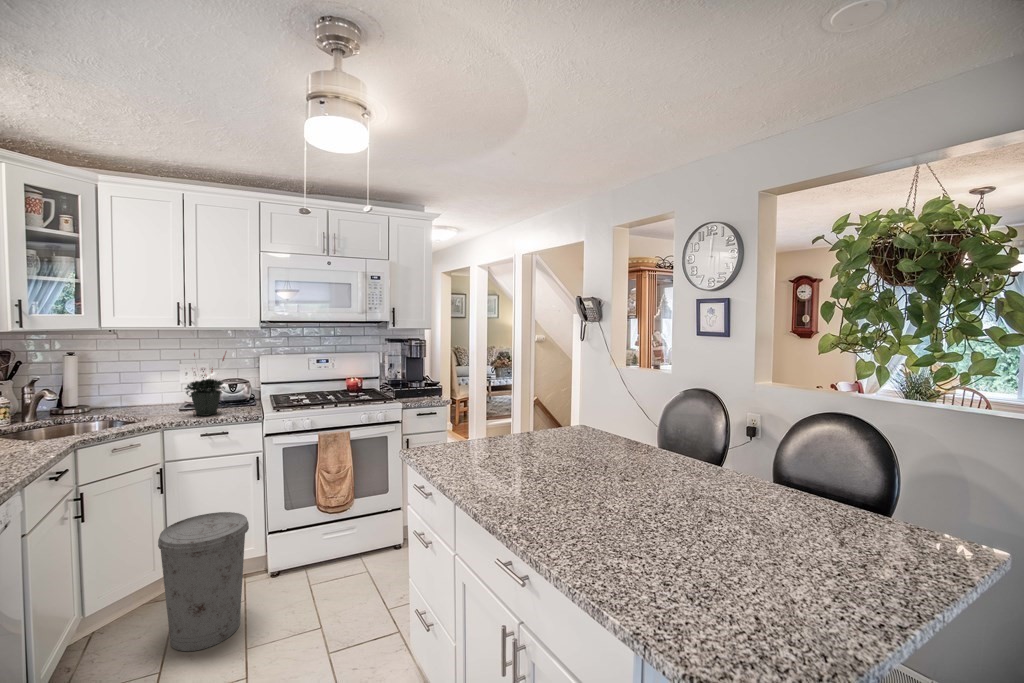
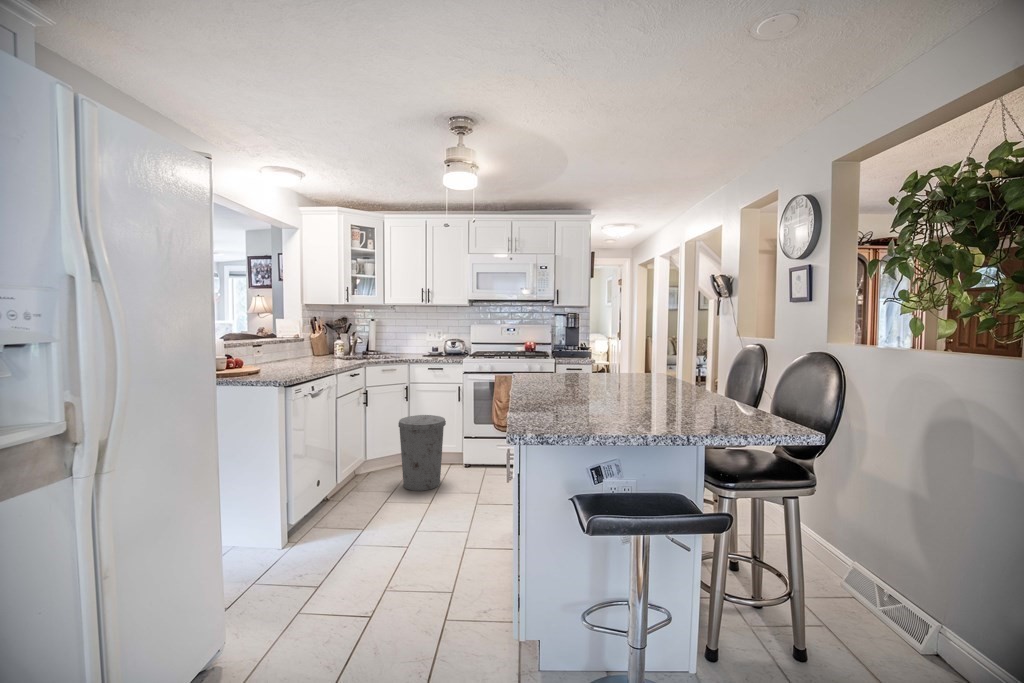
potted plant: present [185,353,226,416] -> none [421,316,444,358]

